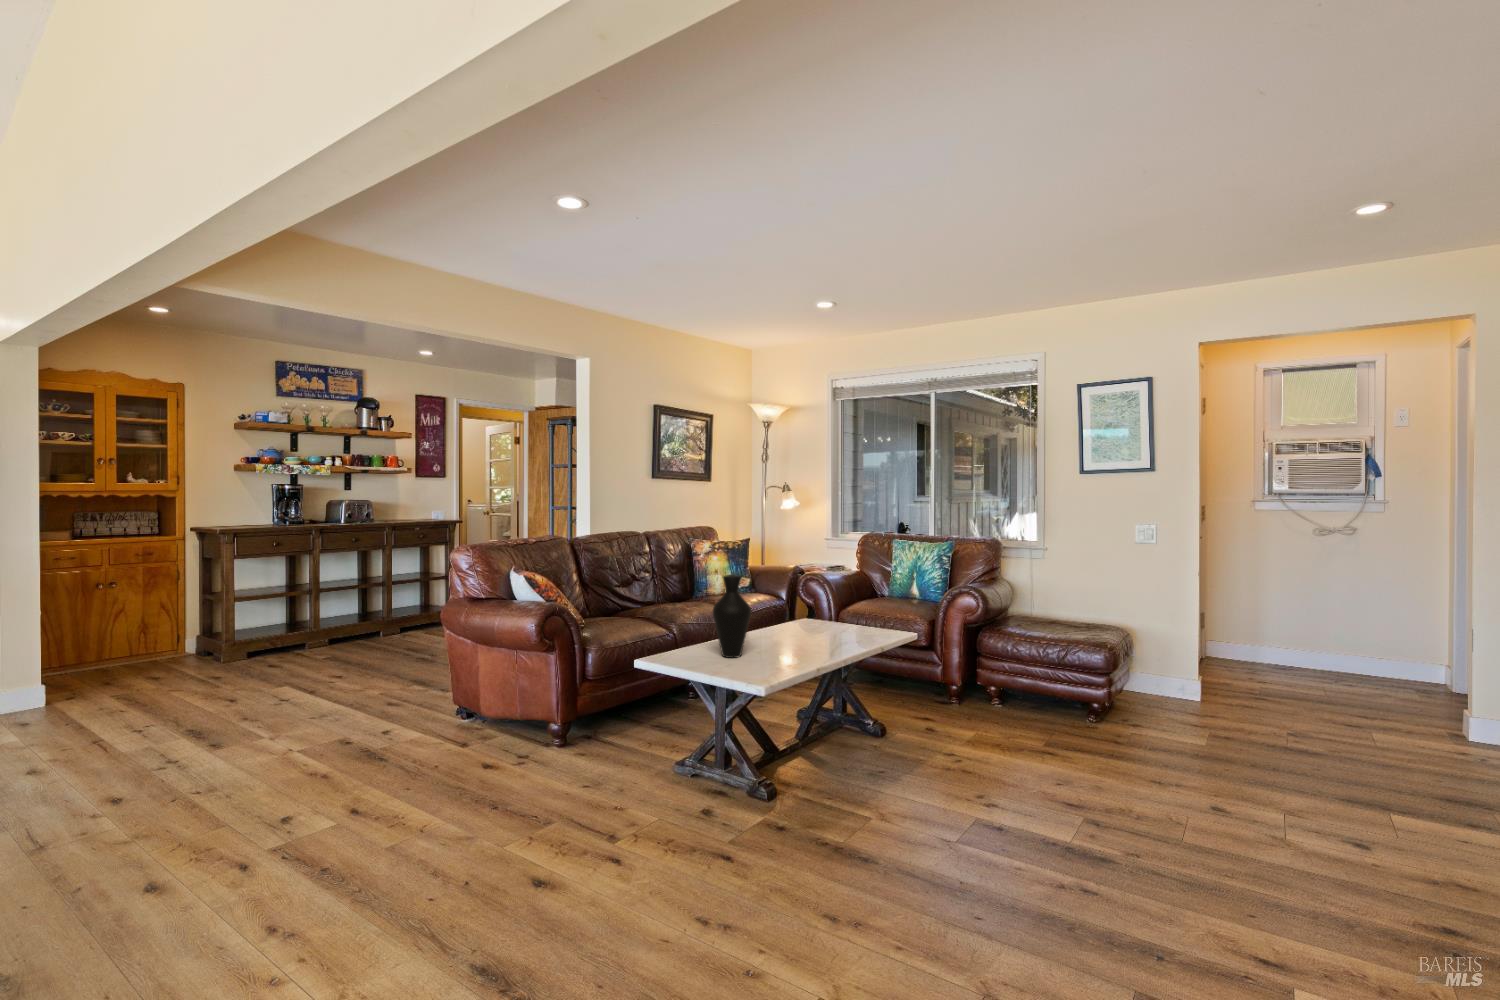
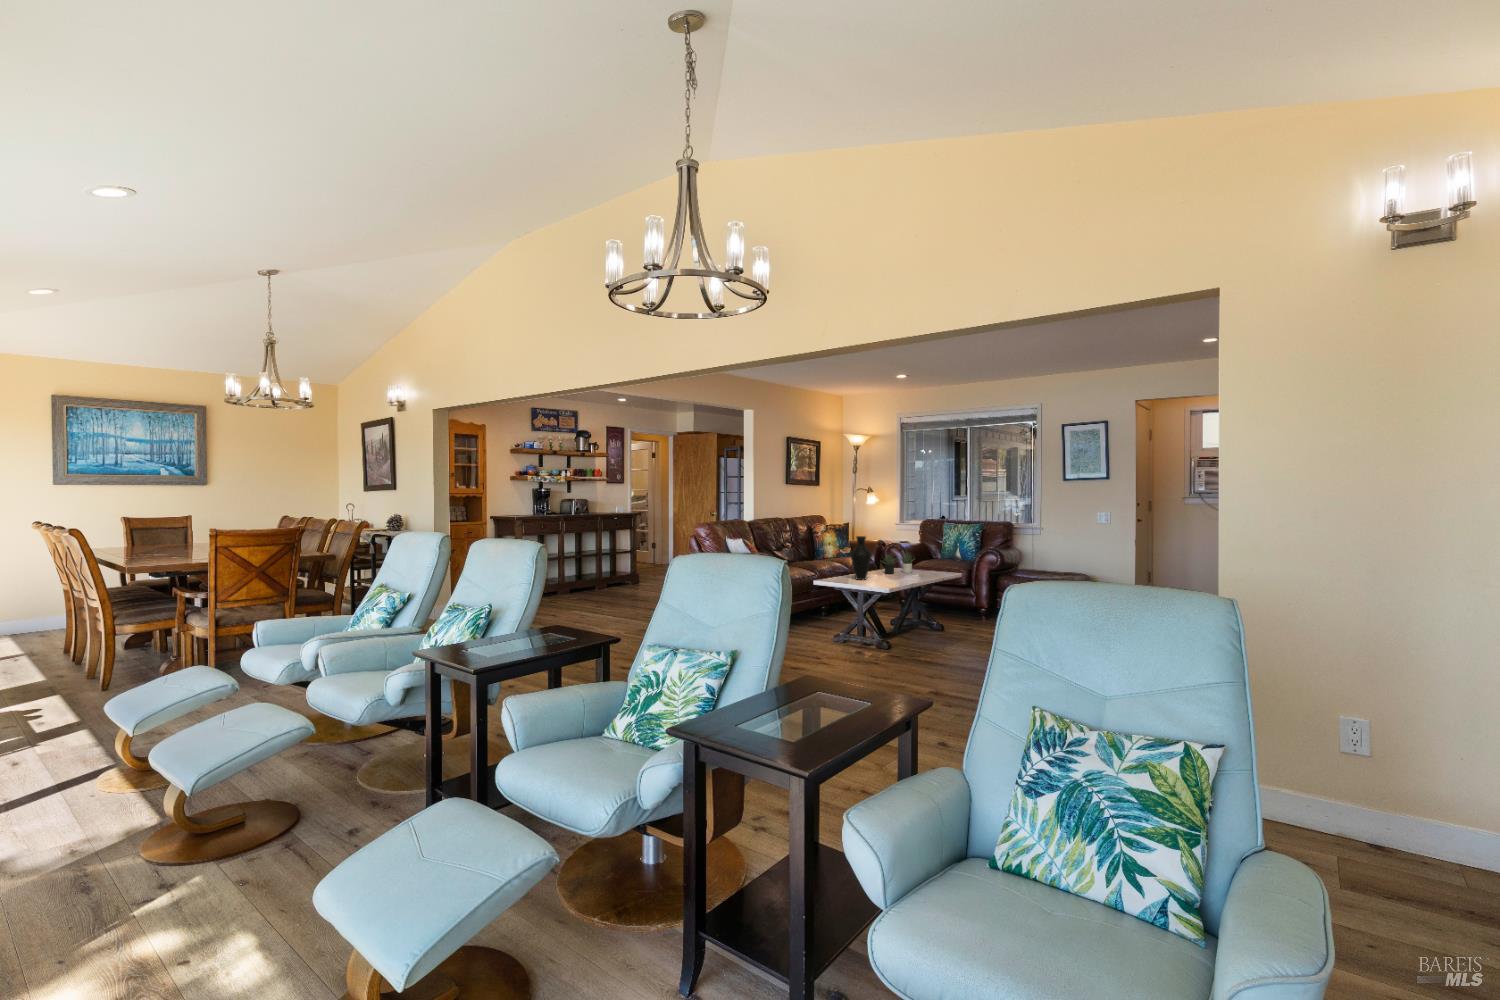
succulent plant: none [775,596,841,637] -> present [881,553,914,574]

